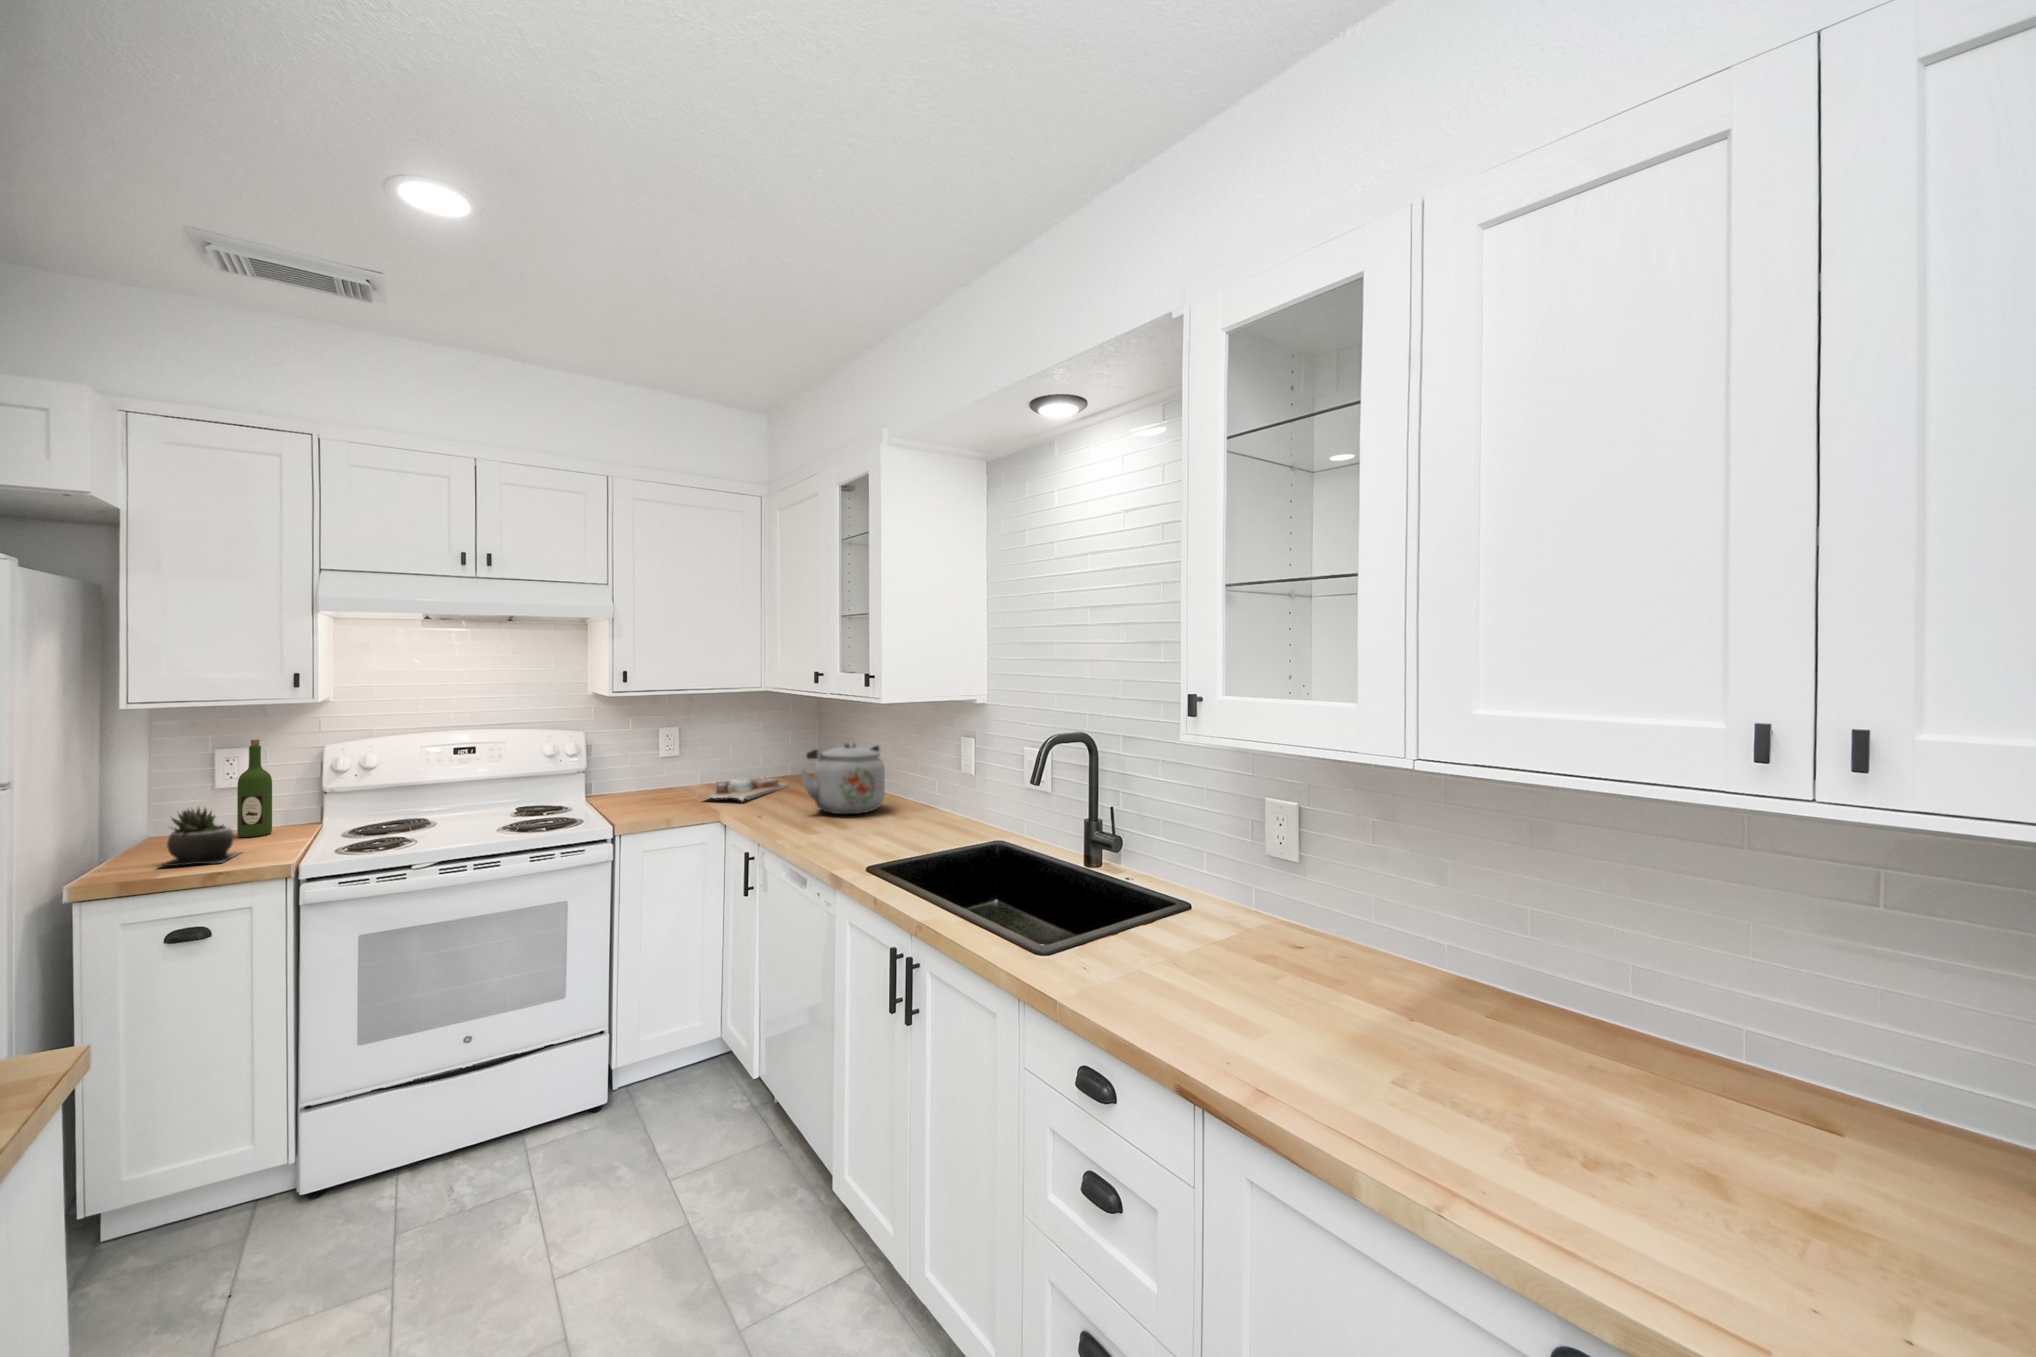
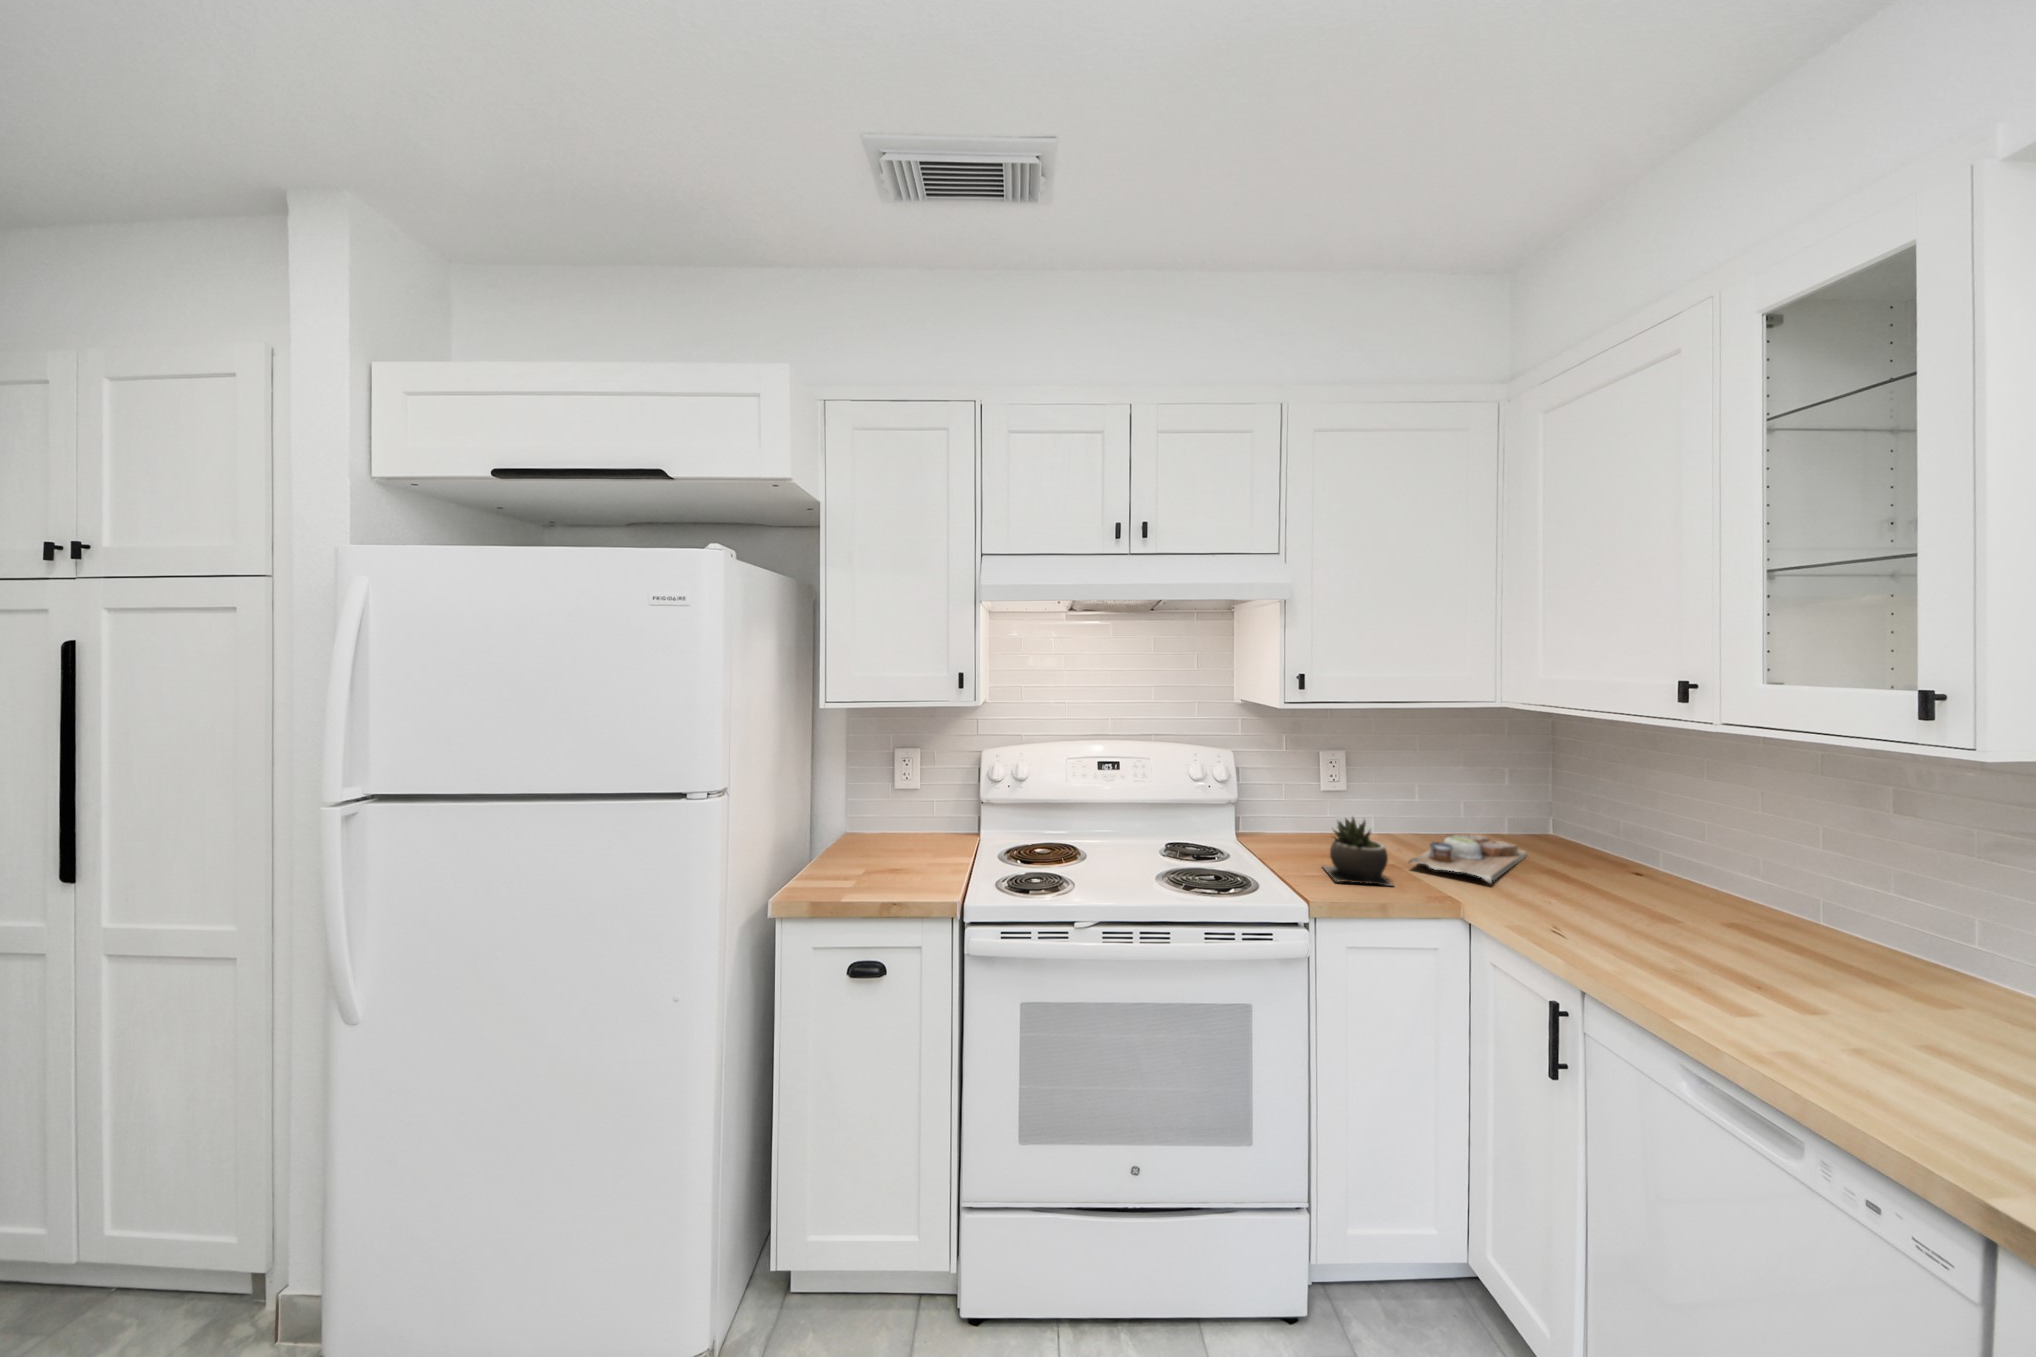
wine bottle: present [237,740,272,837] -> none [913,743,941,846]
kettle: present [801,743,885,814] -> none [1645,818,1879,970]
succulent plant: present [160,808,240,867] -> present [1323,818,1393,886]

